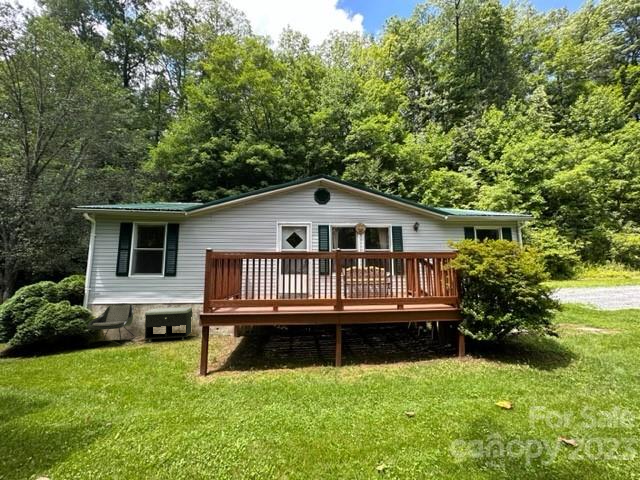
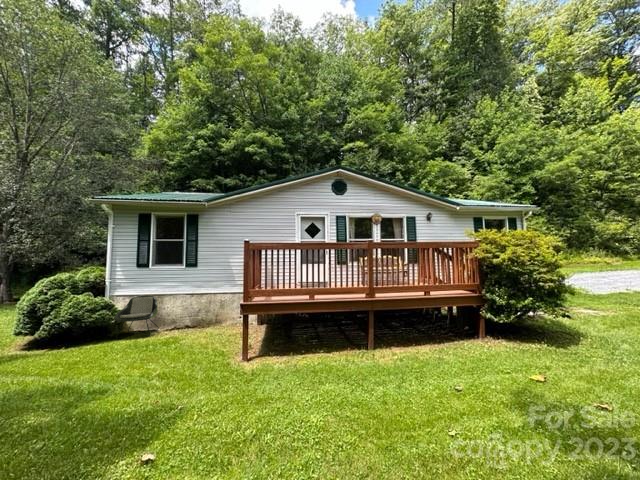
storage bench: present [145,307,193,342] -> none [171,298,215,332]

